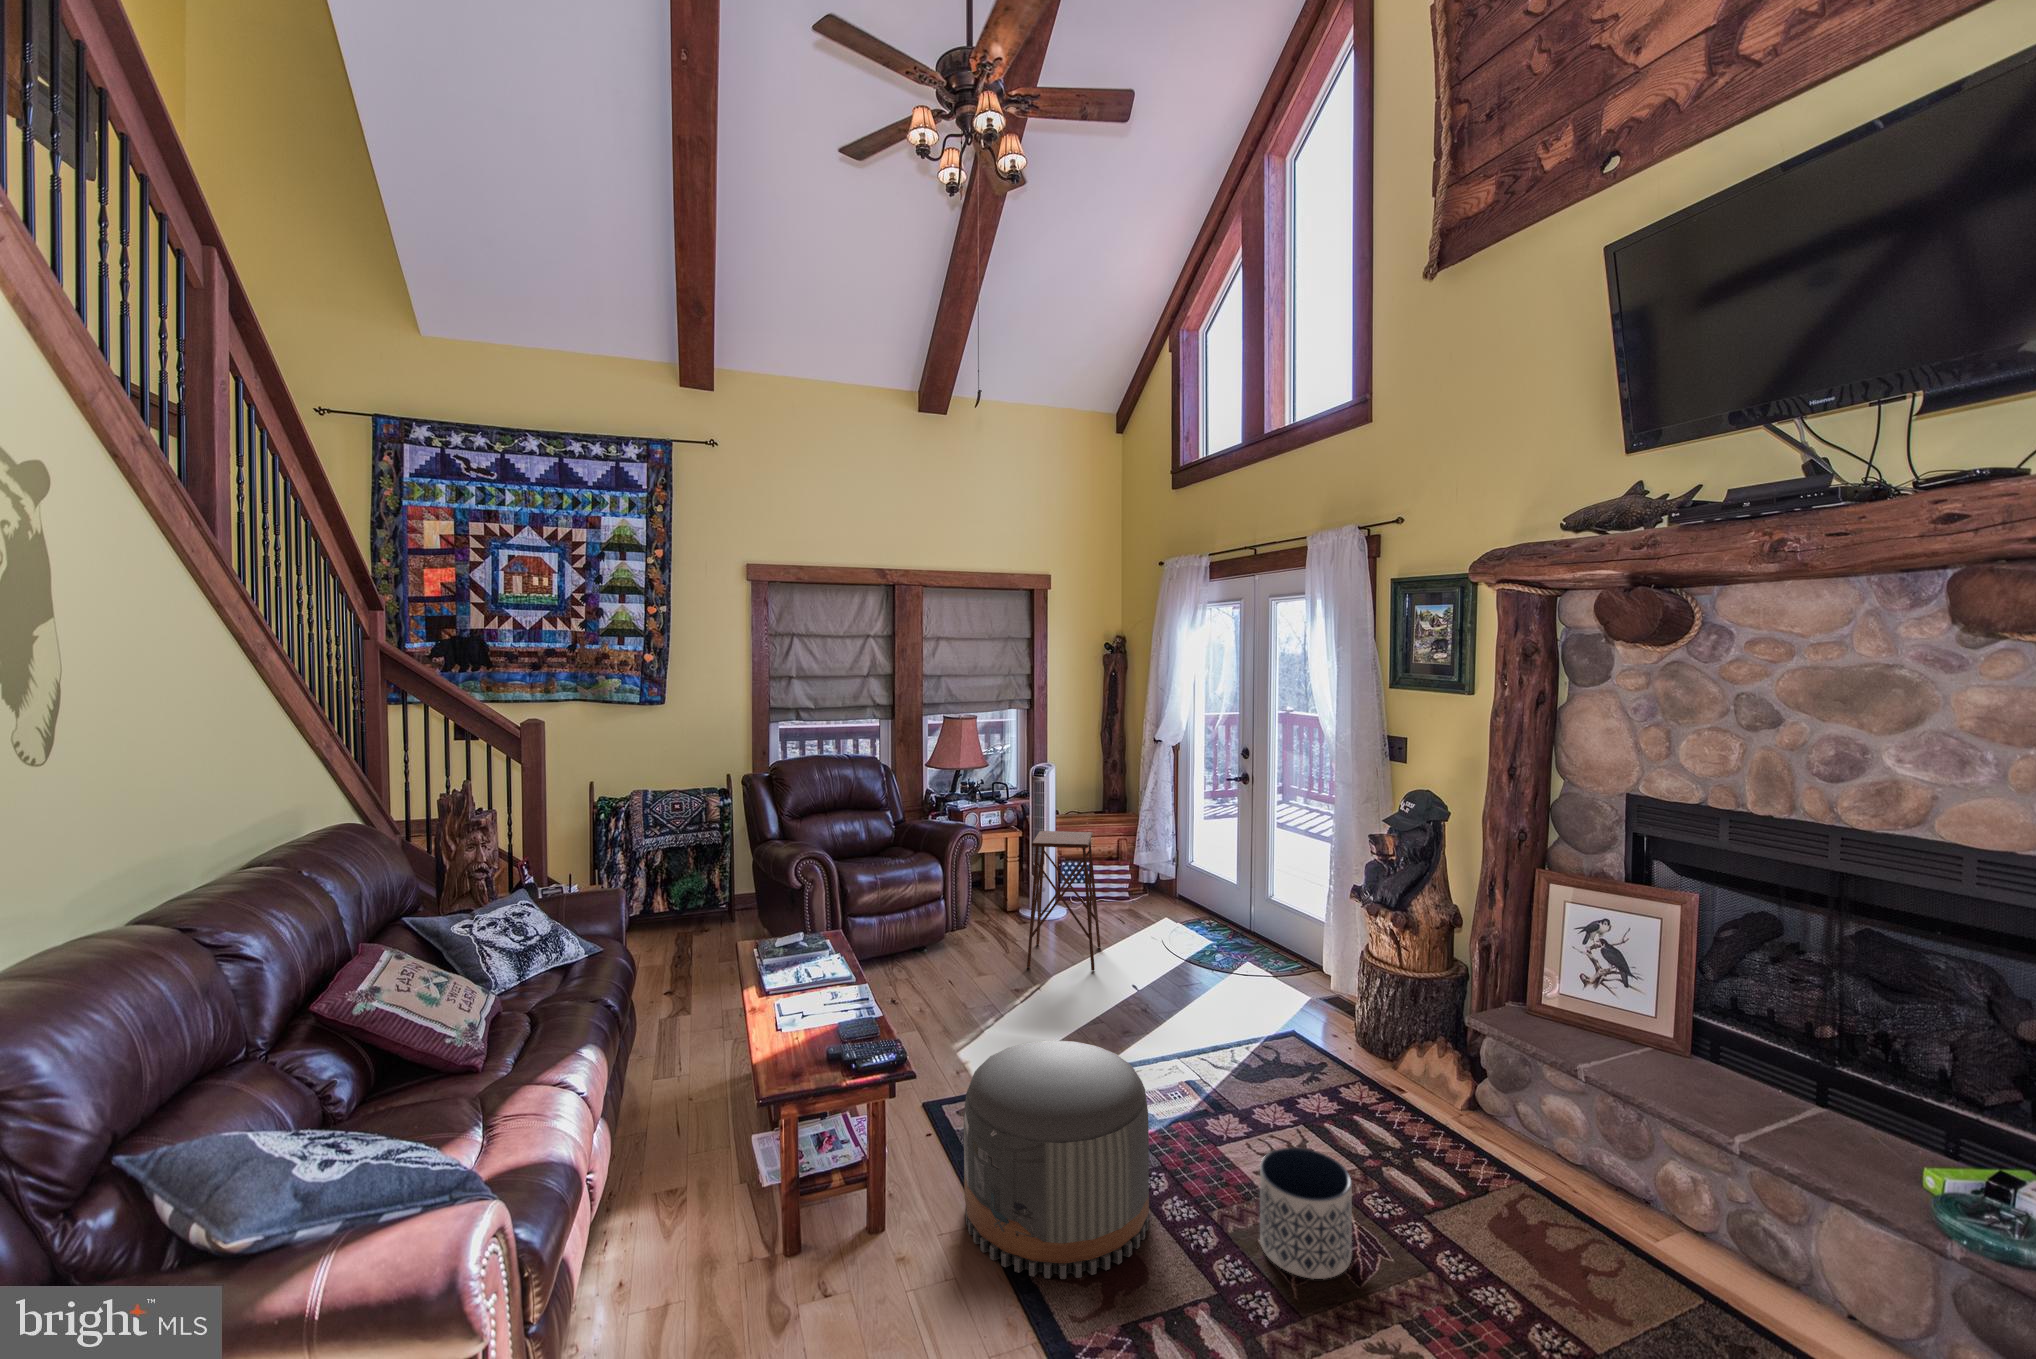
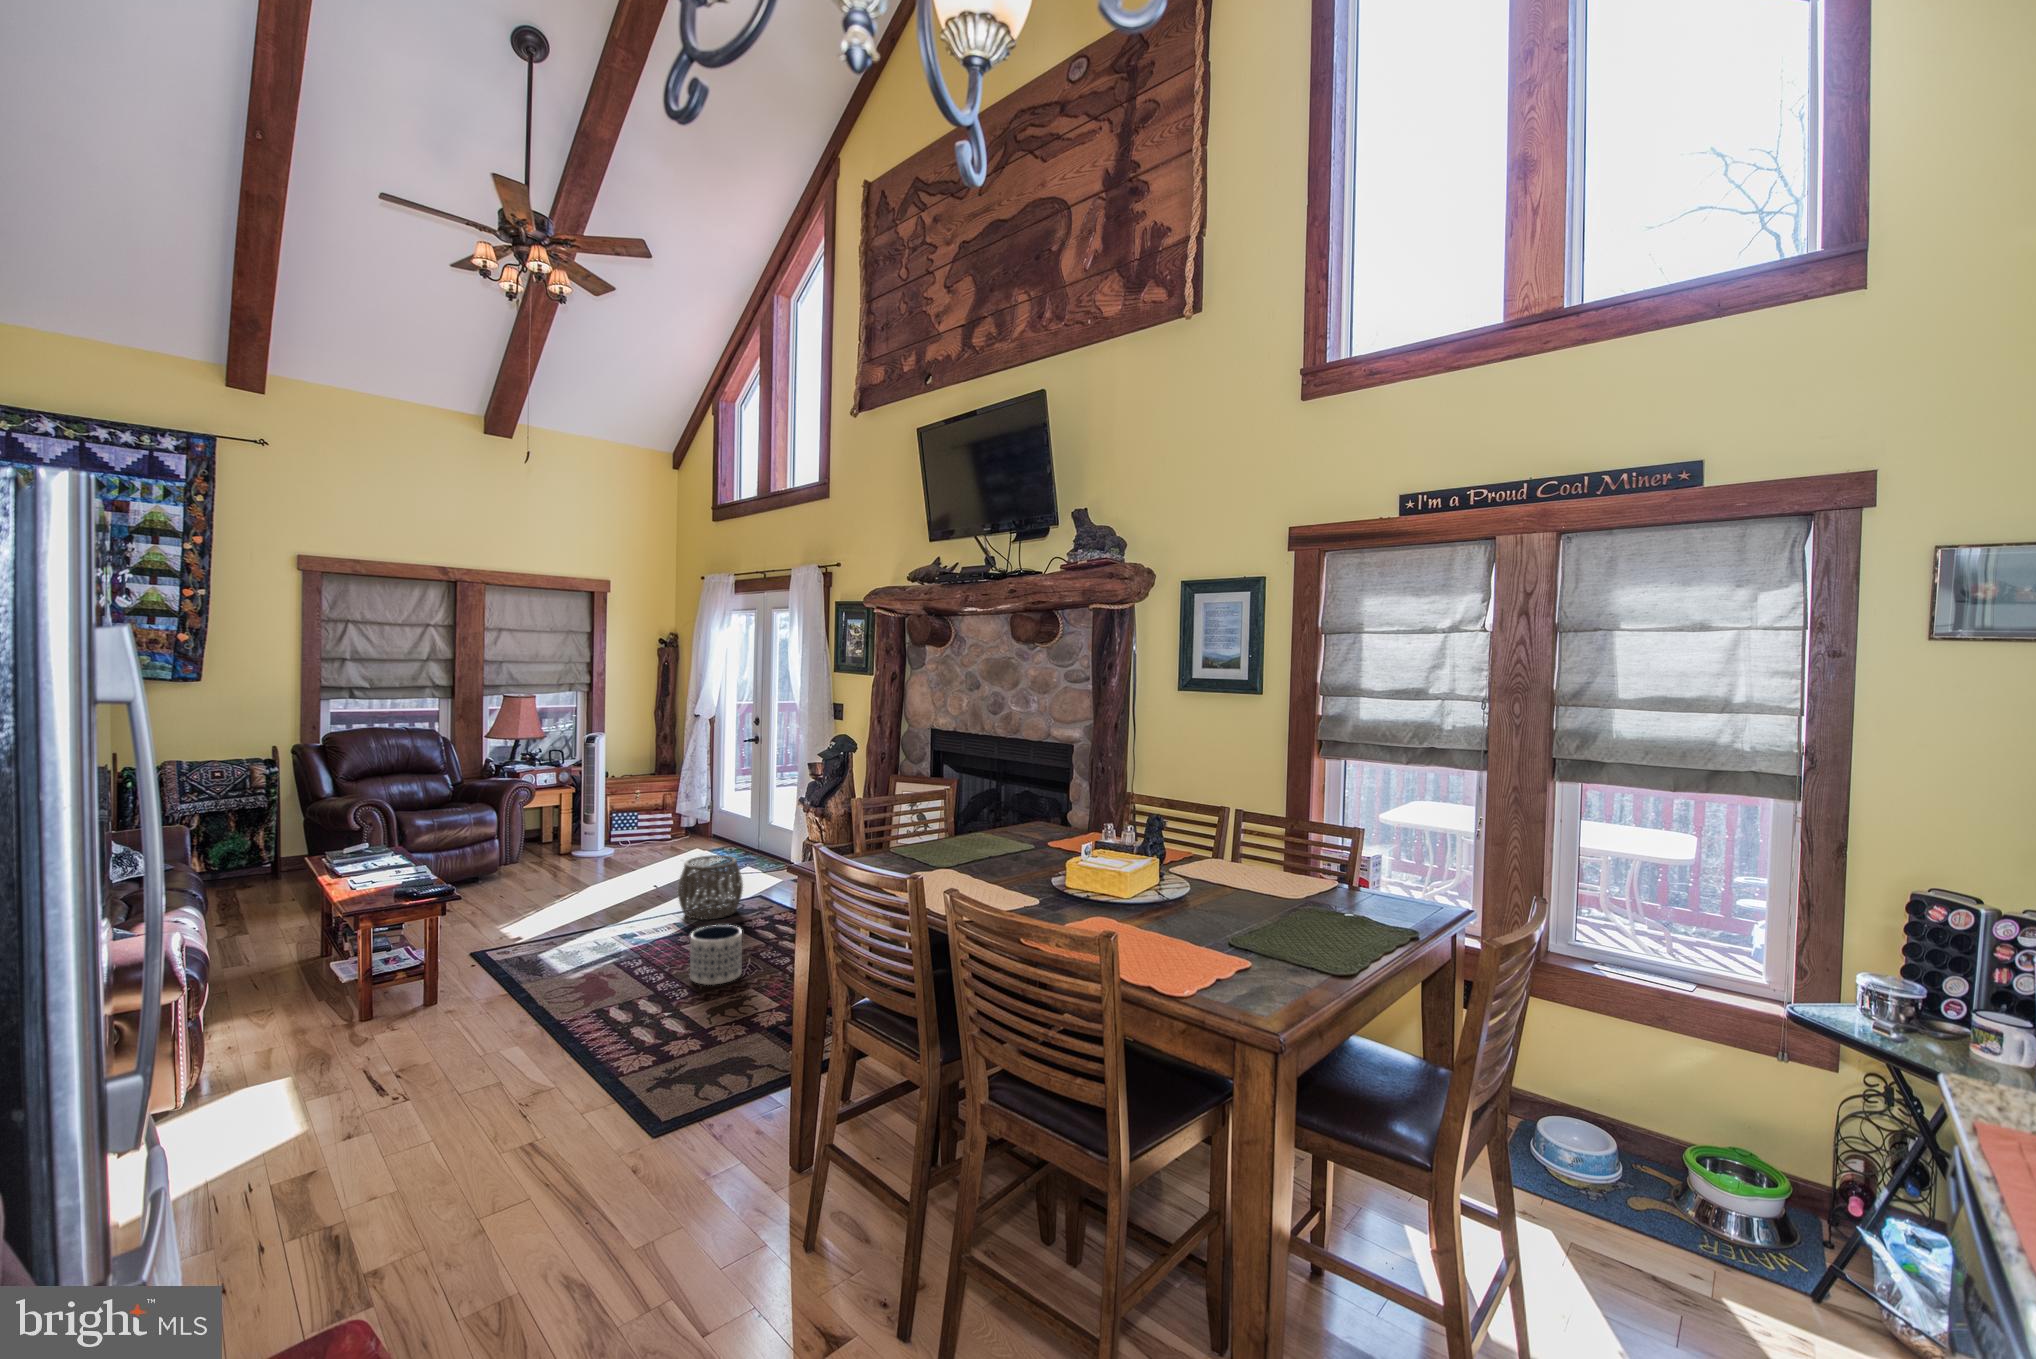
side table: present [1027,831,1101,971] -> none [569,780,635,883]
woven basket: none [1184,968,1282,1079] -> present [678,855,743,920]
pouf: present [964,1040,1149,1279] -> none [498,885,626,1006]

